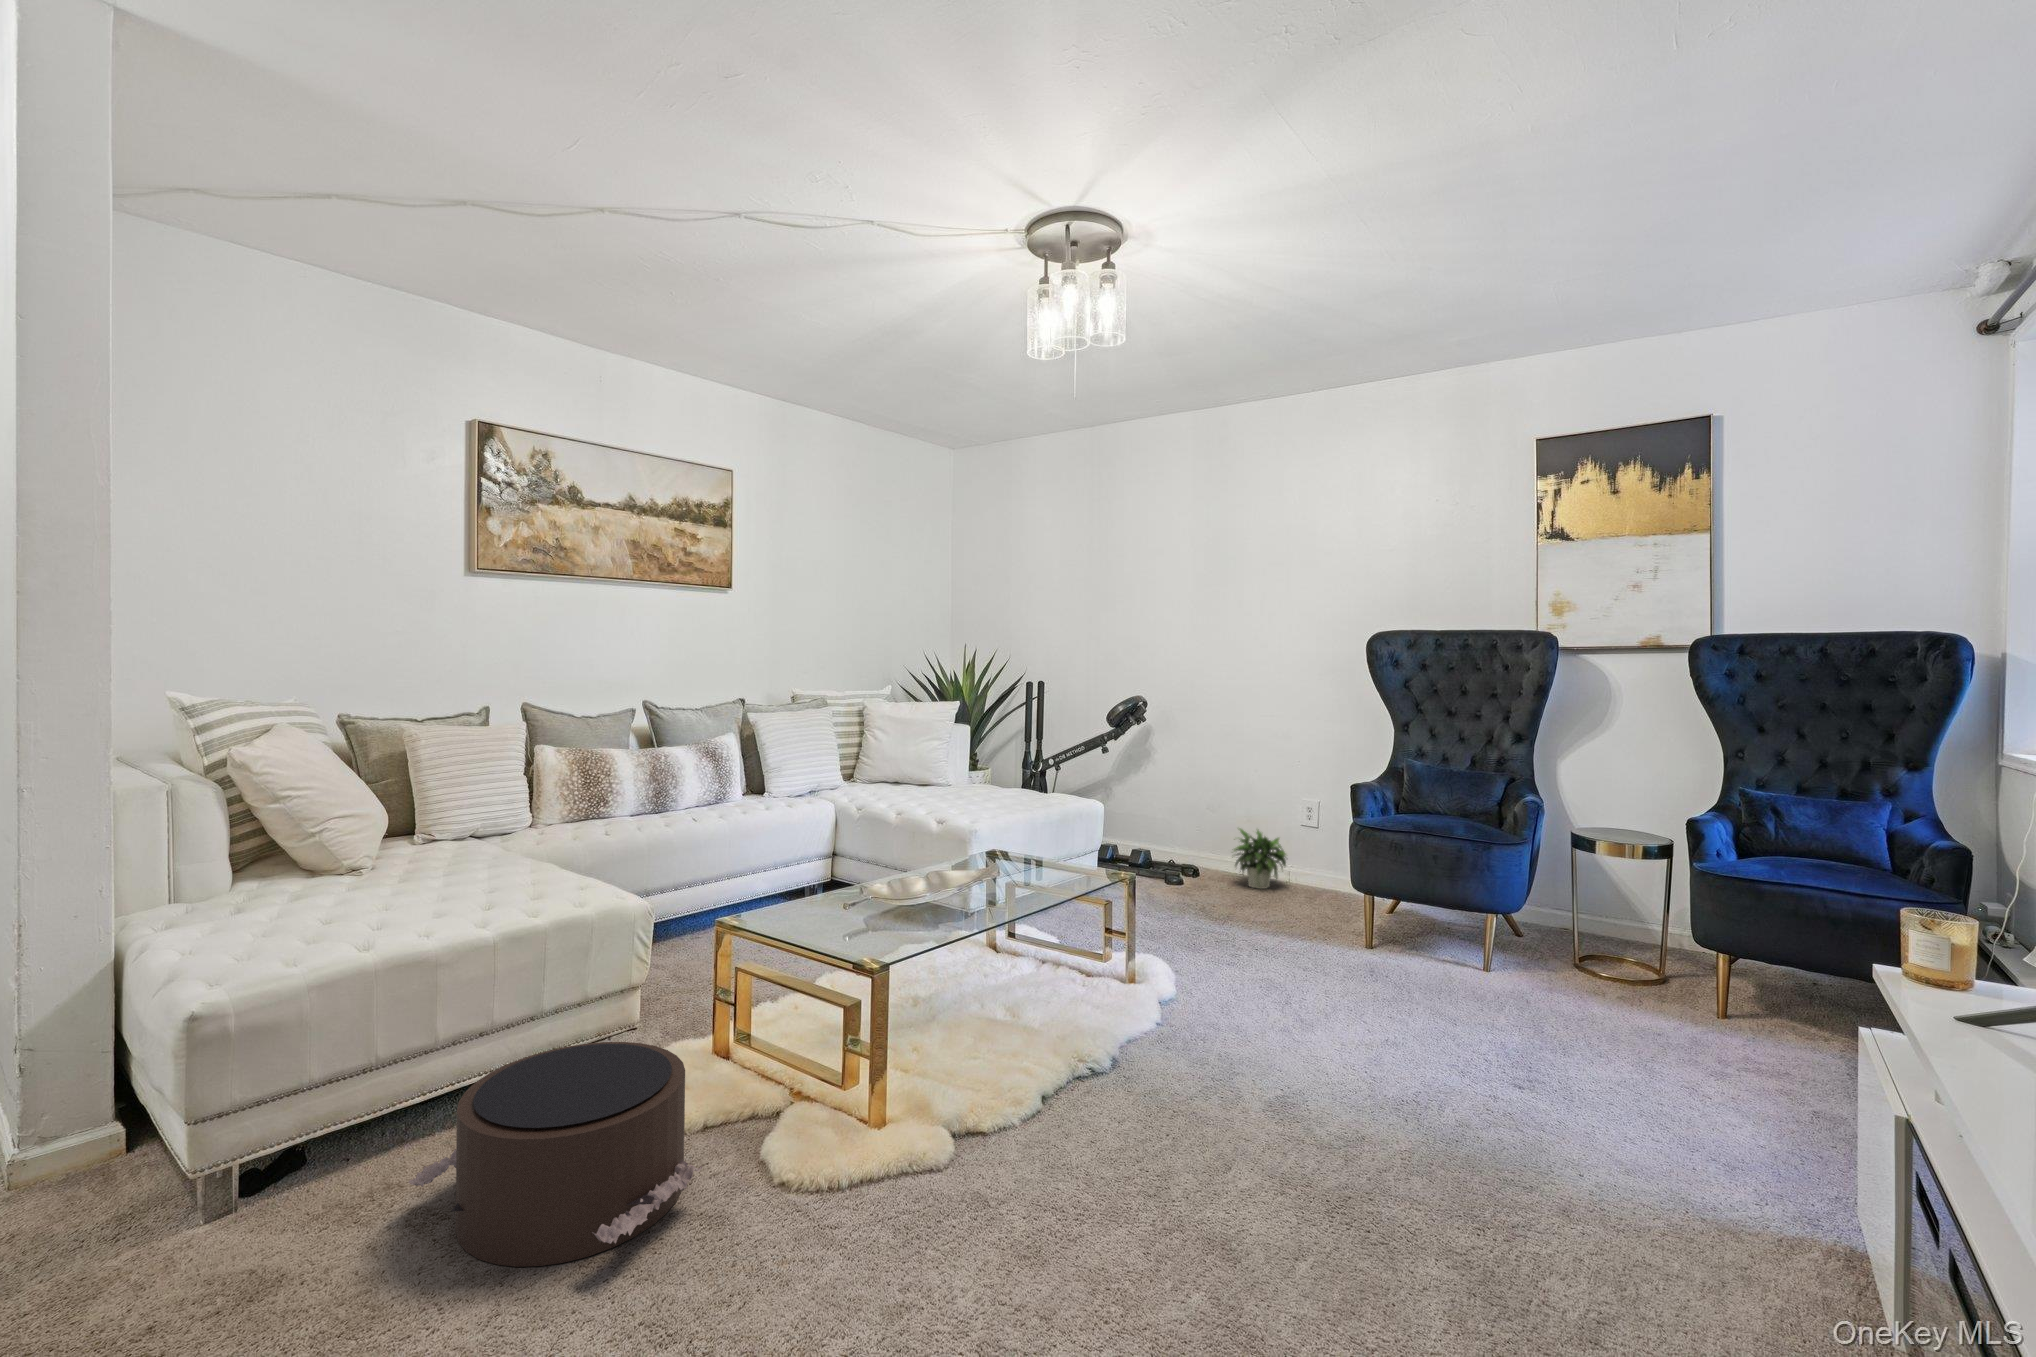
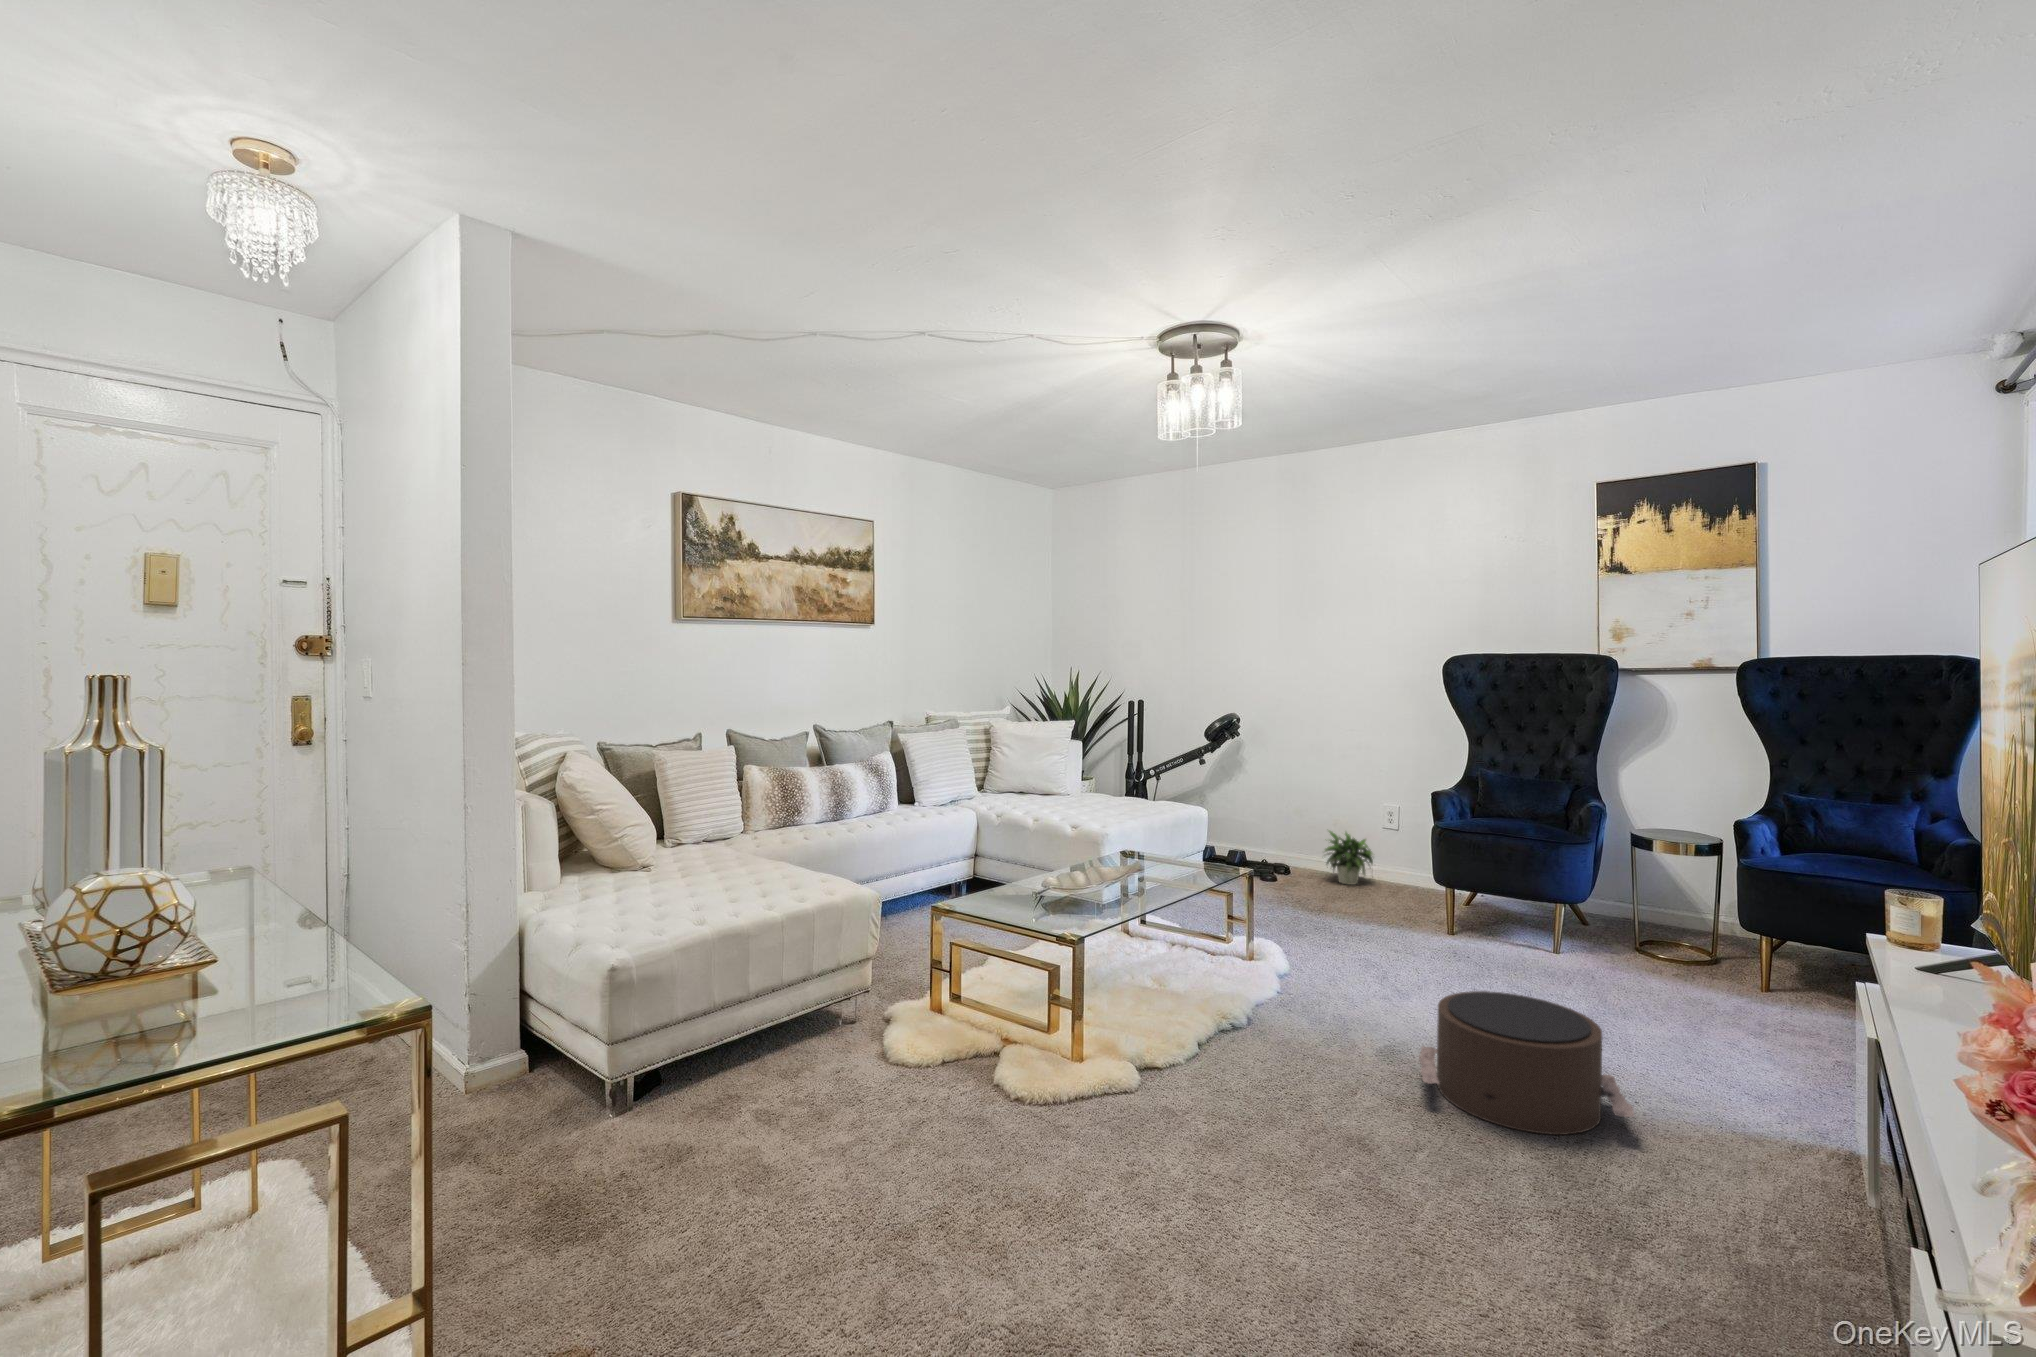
pouf: present [408,1042,702,1267] -> present [1419,991,1634,1135]

